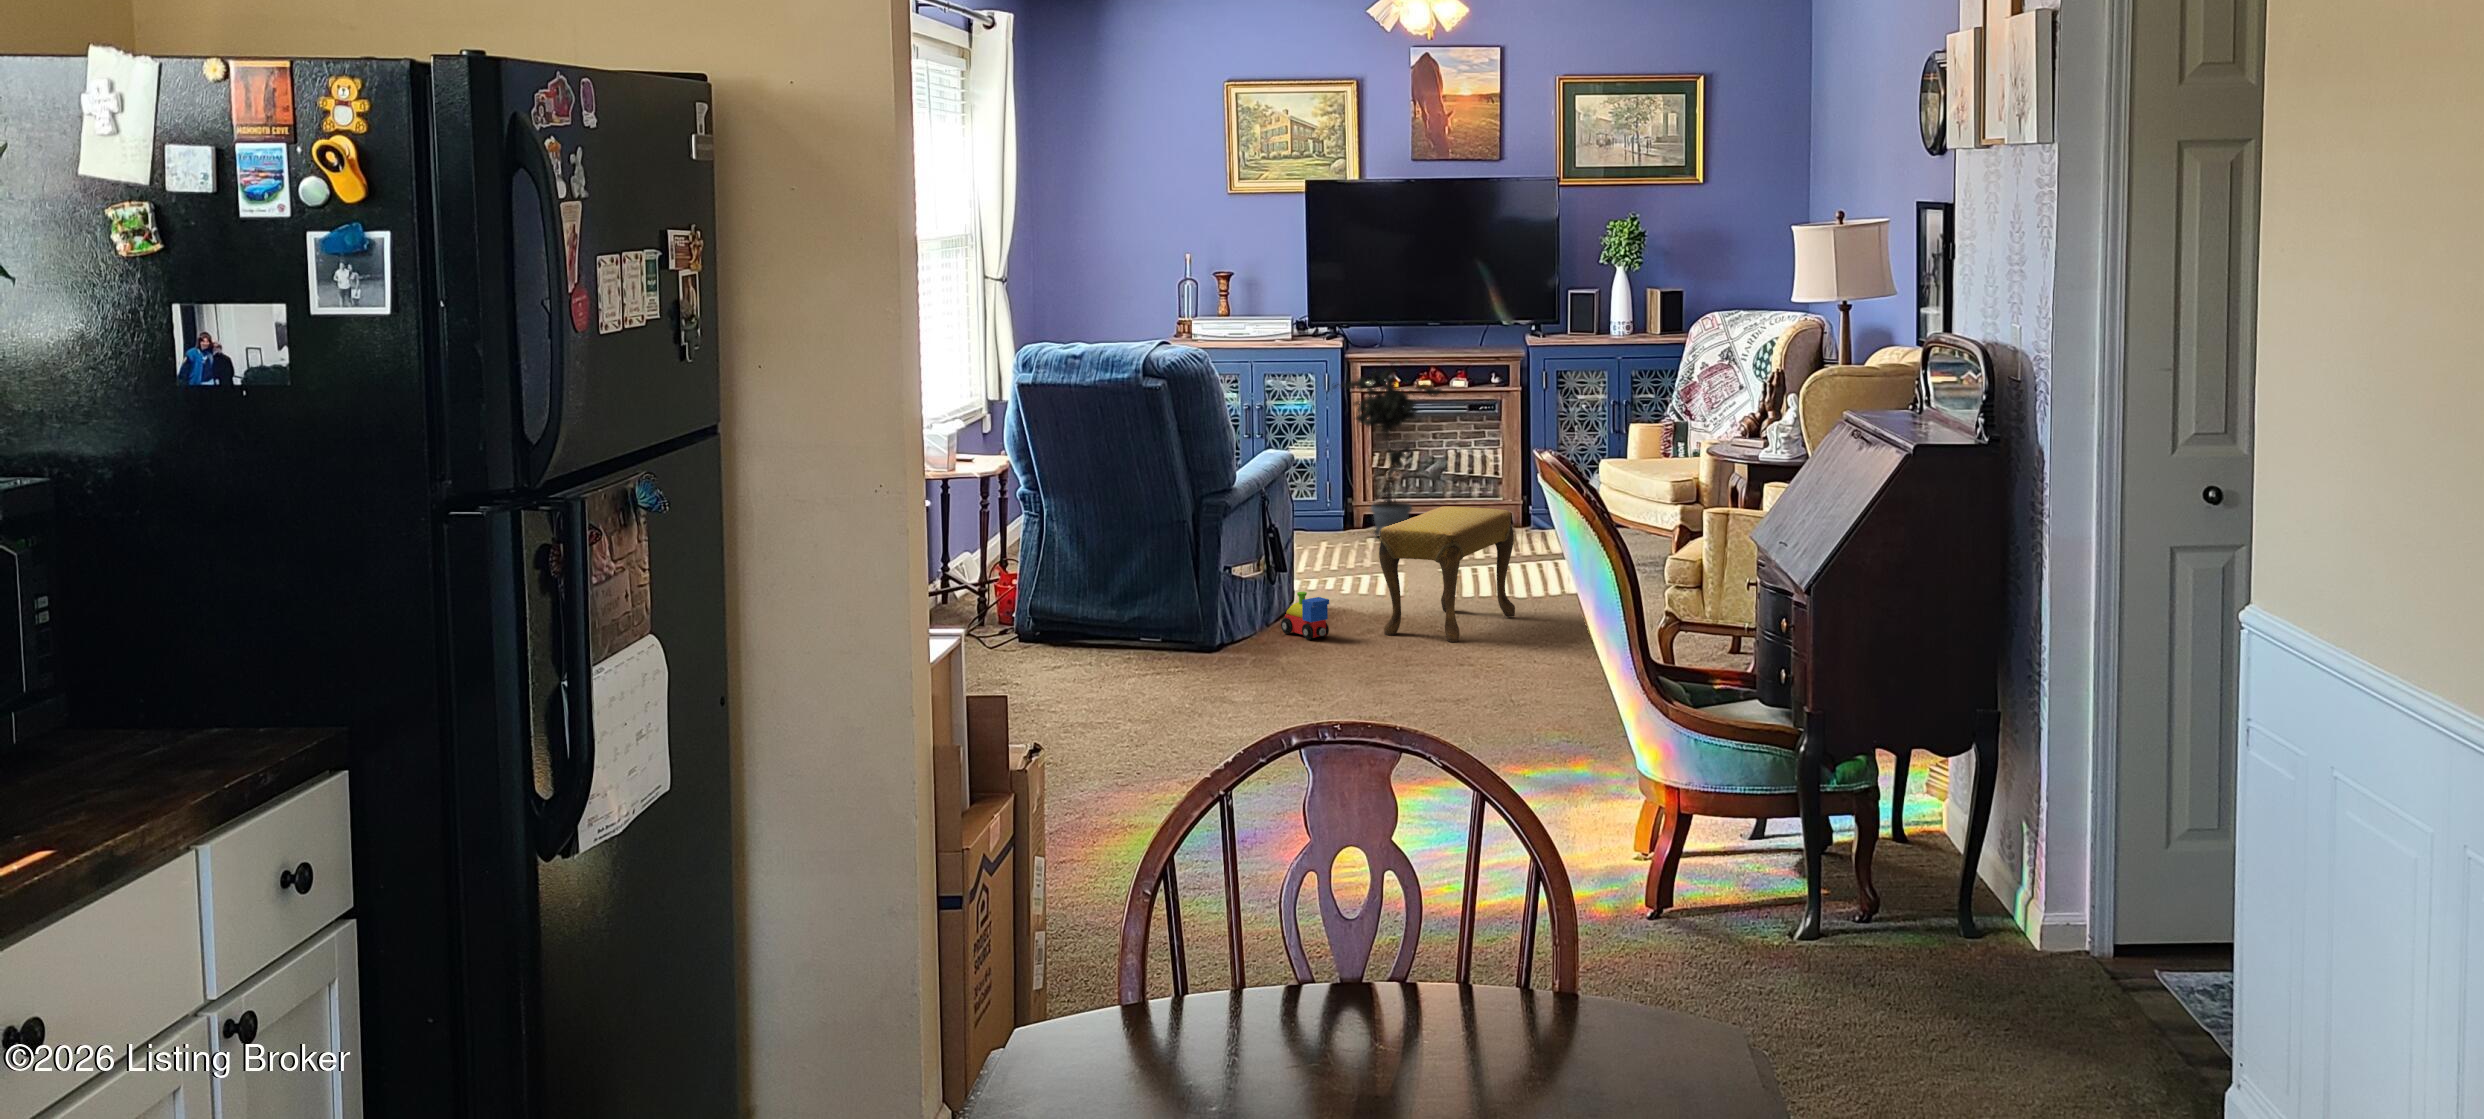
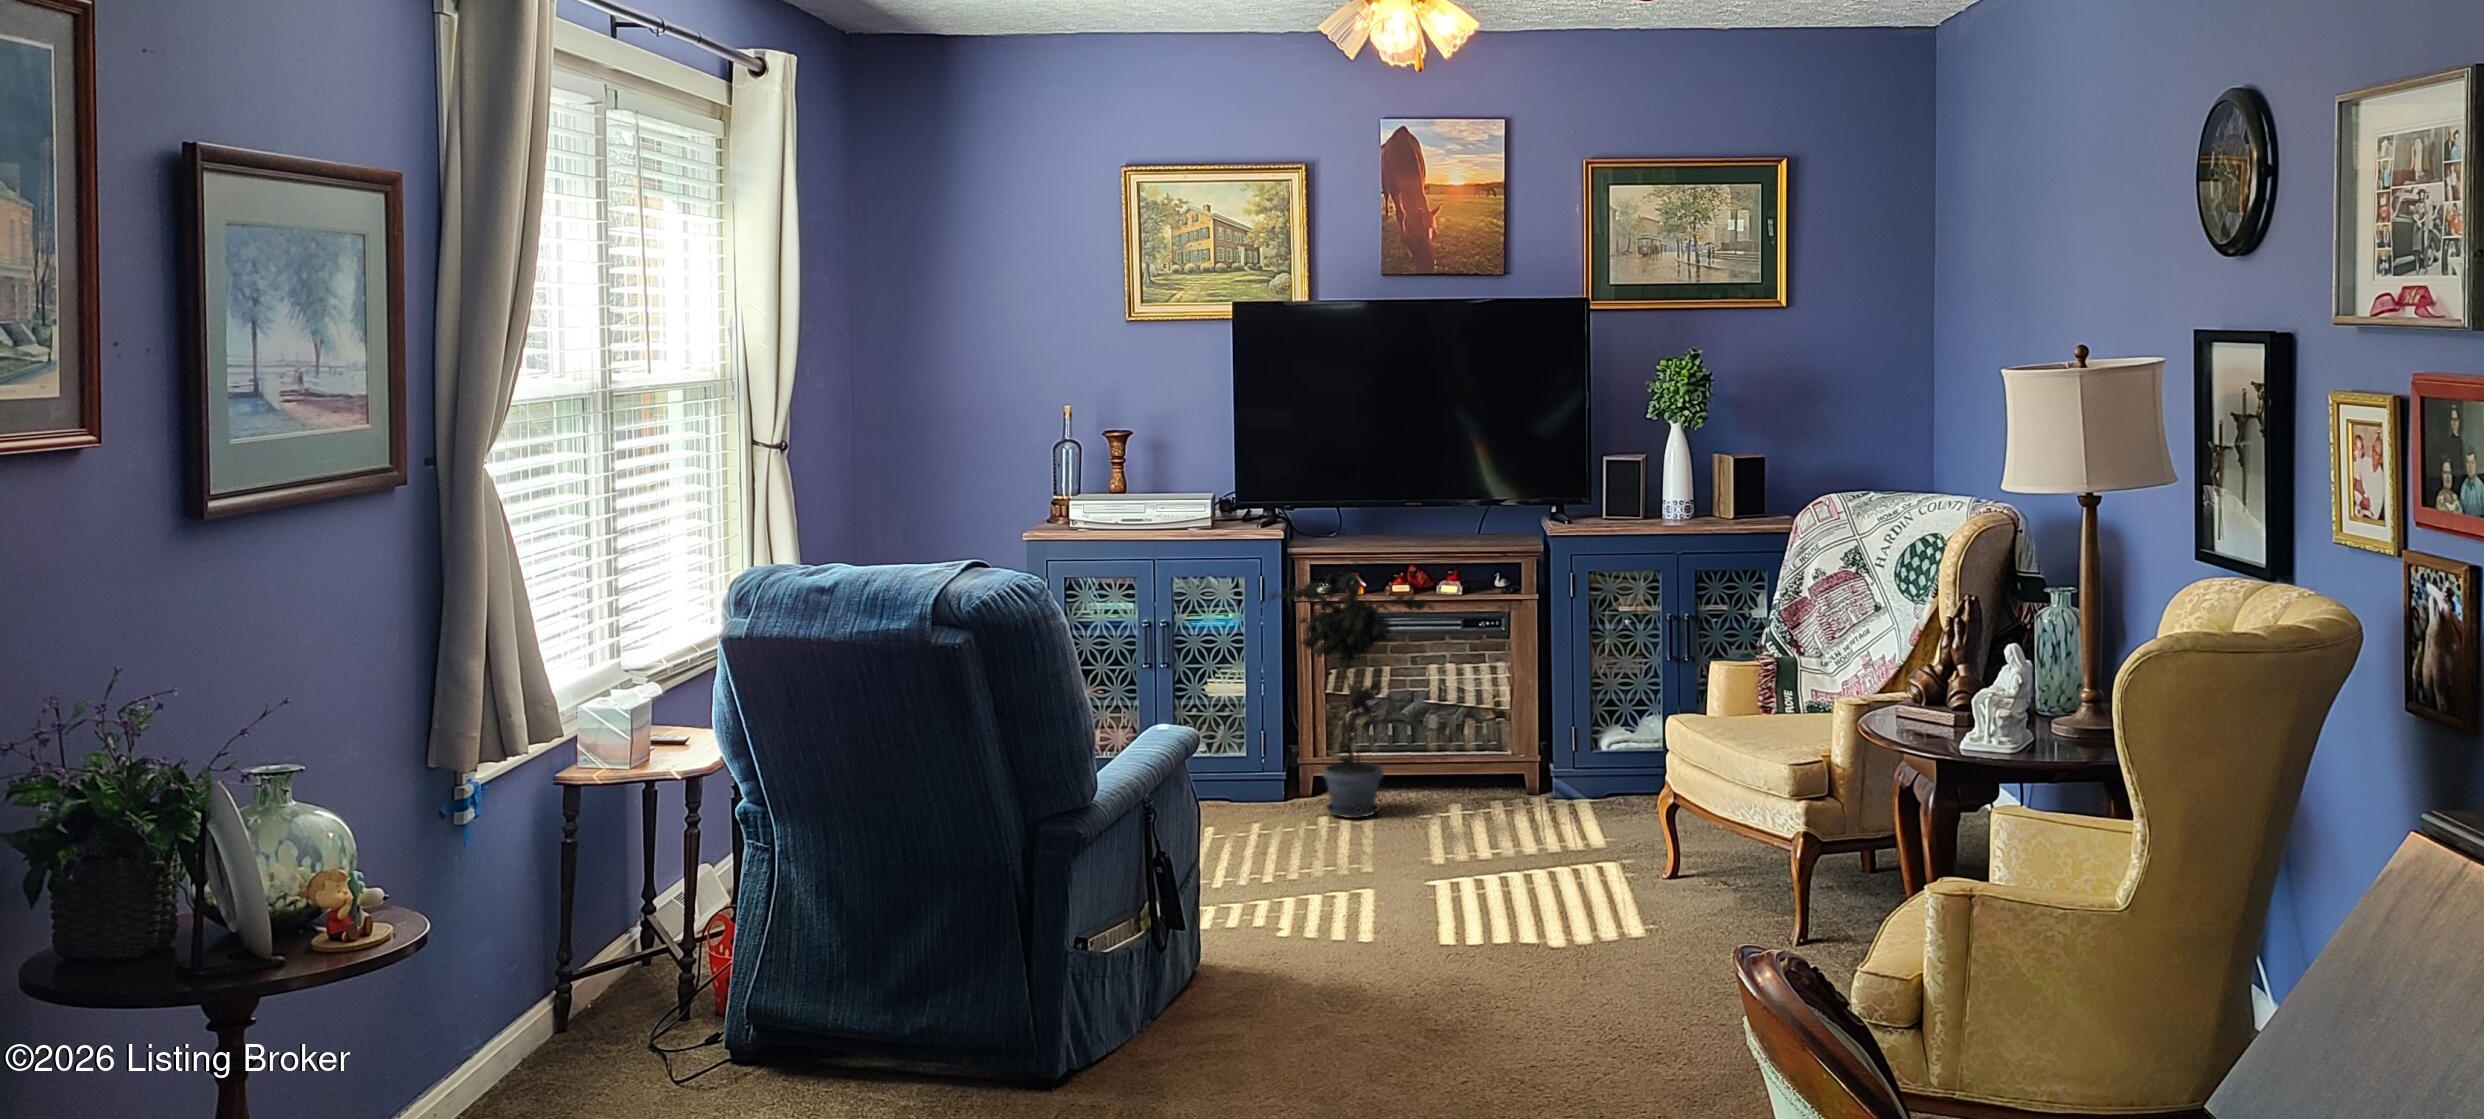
footstool: present [1379,506,1515,642] -> none [1339,814,1556,1060]
toy train: present [1281,592,1329,640] -> none [1176,969,1255,1054]

